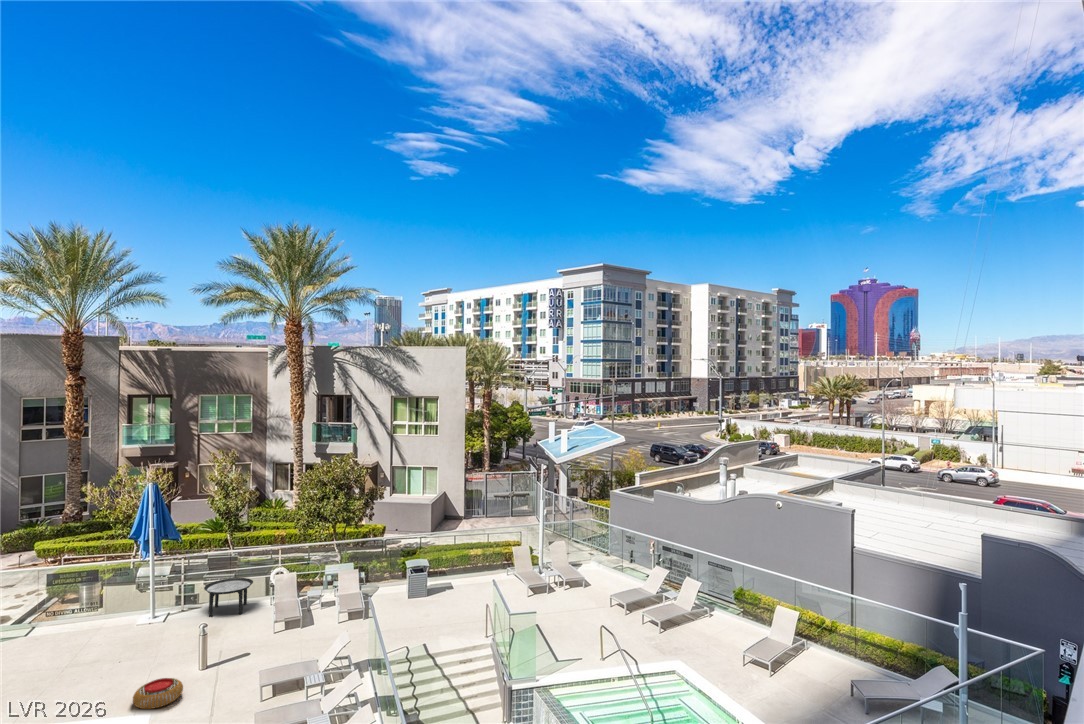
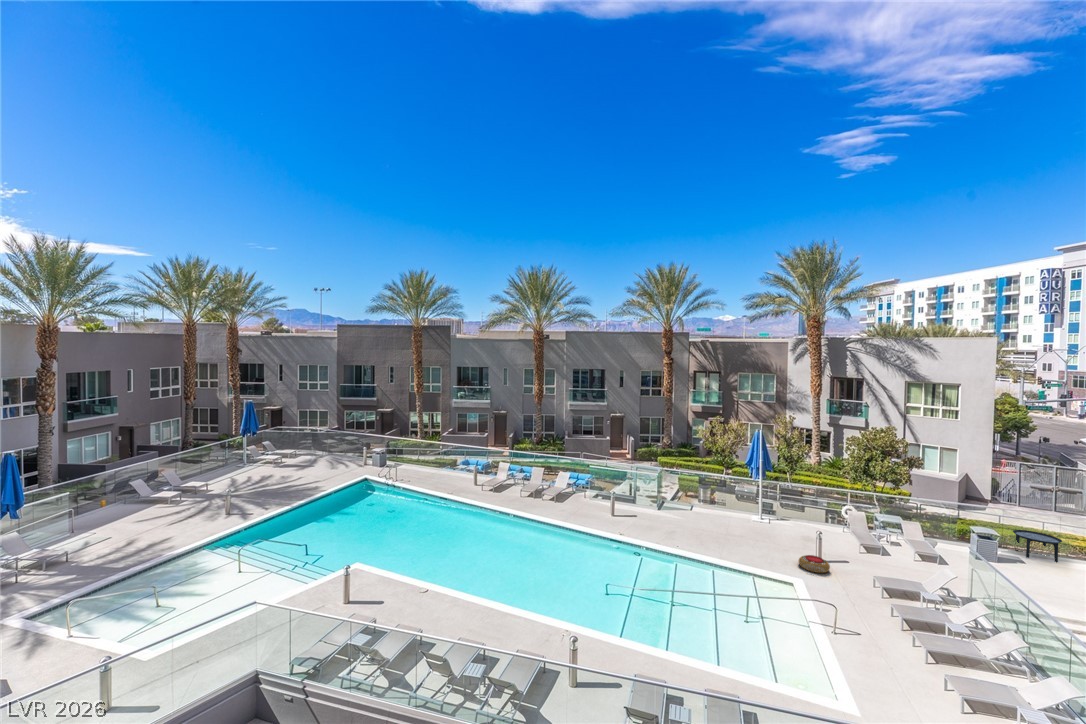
round table: present [204,578,253,617] -> present [1013,530,1062,562]

